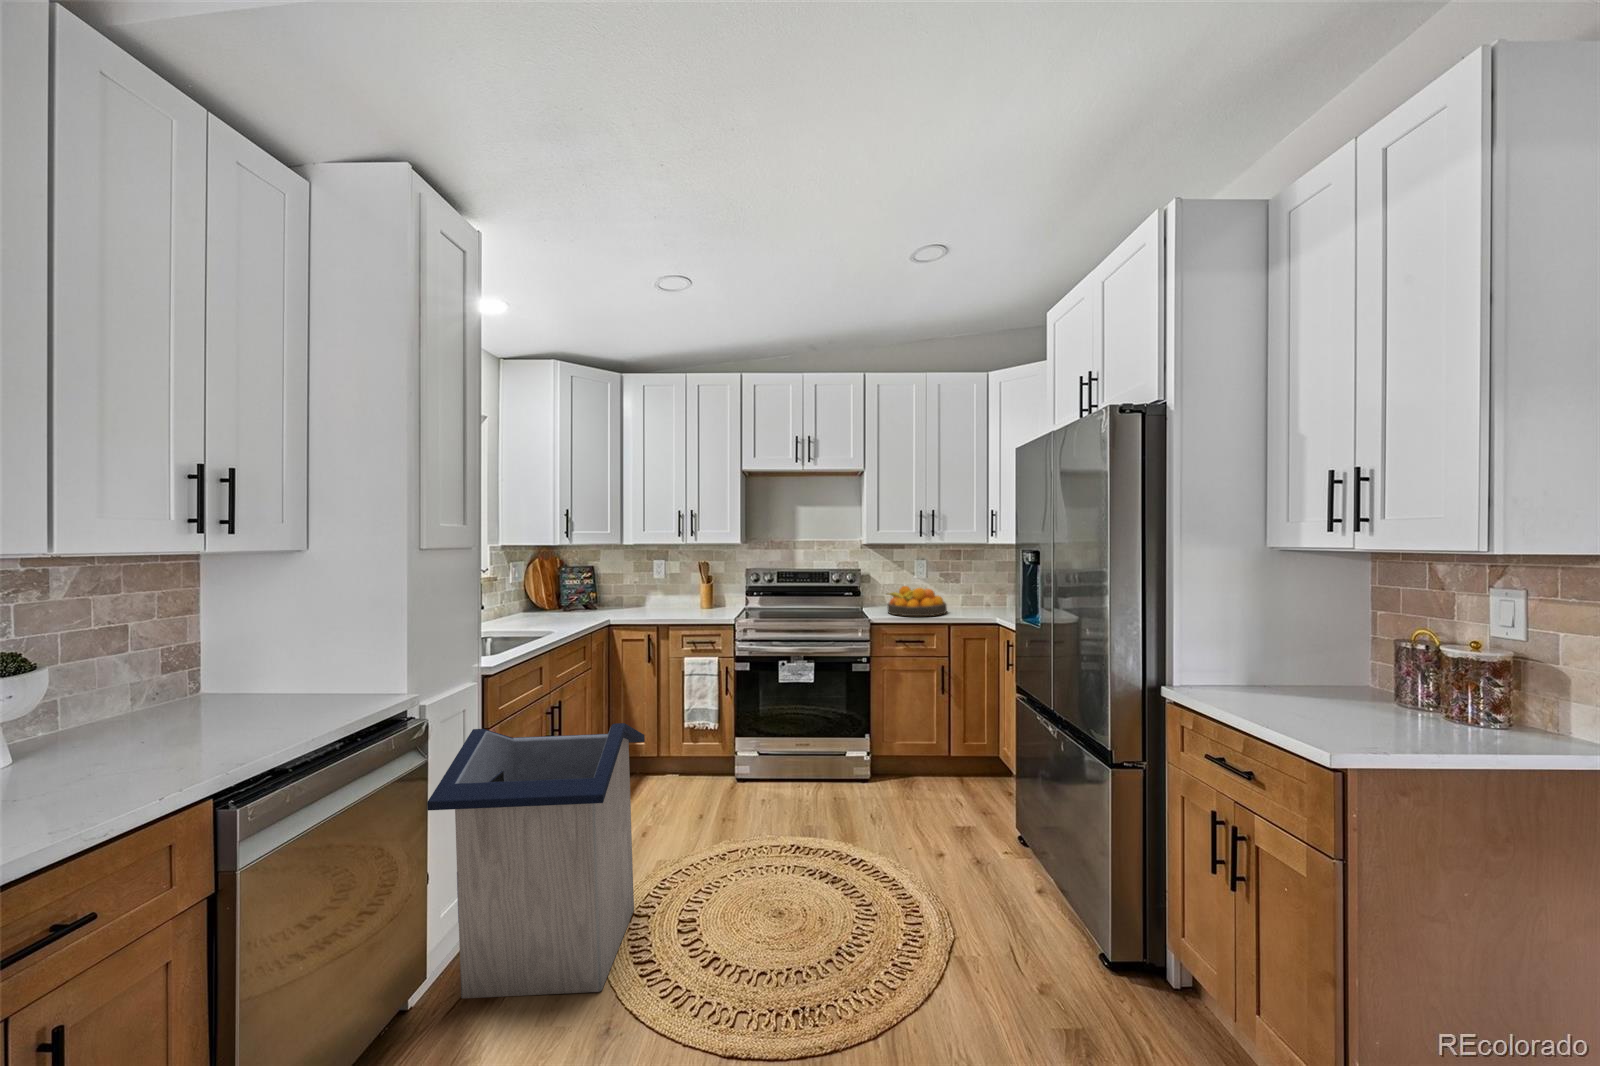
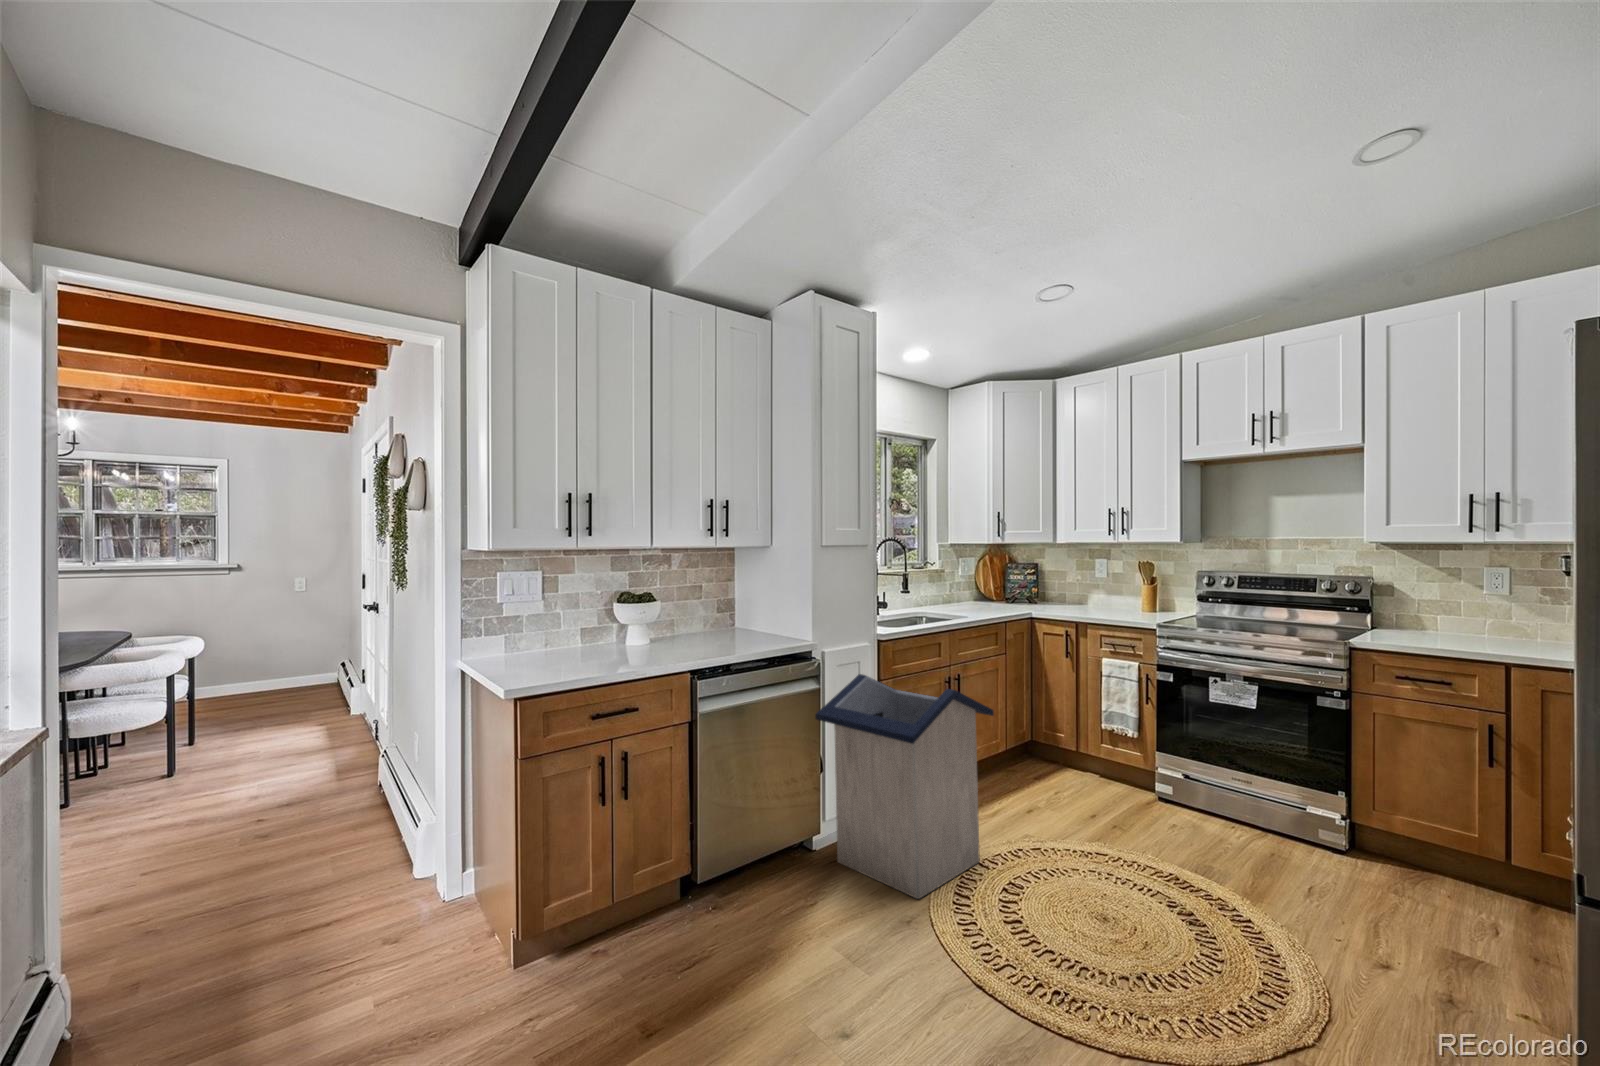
fruit bowl: present [887,586,947,616] -> none [1398,603,1518,649]

